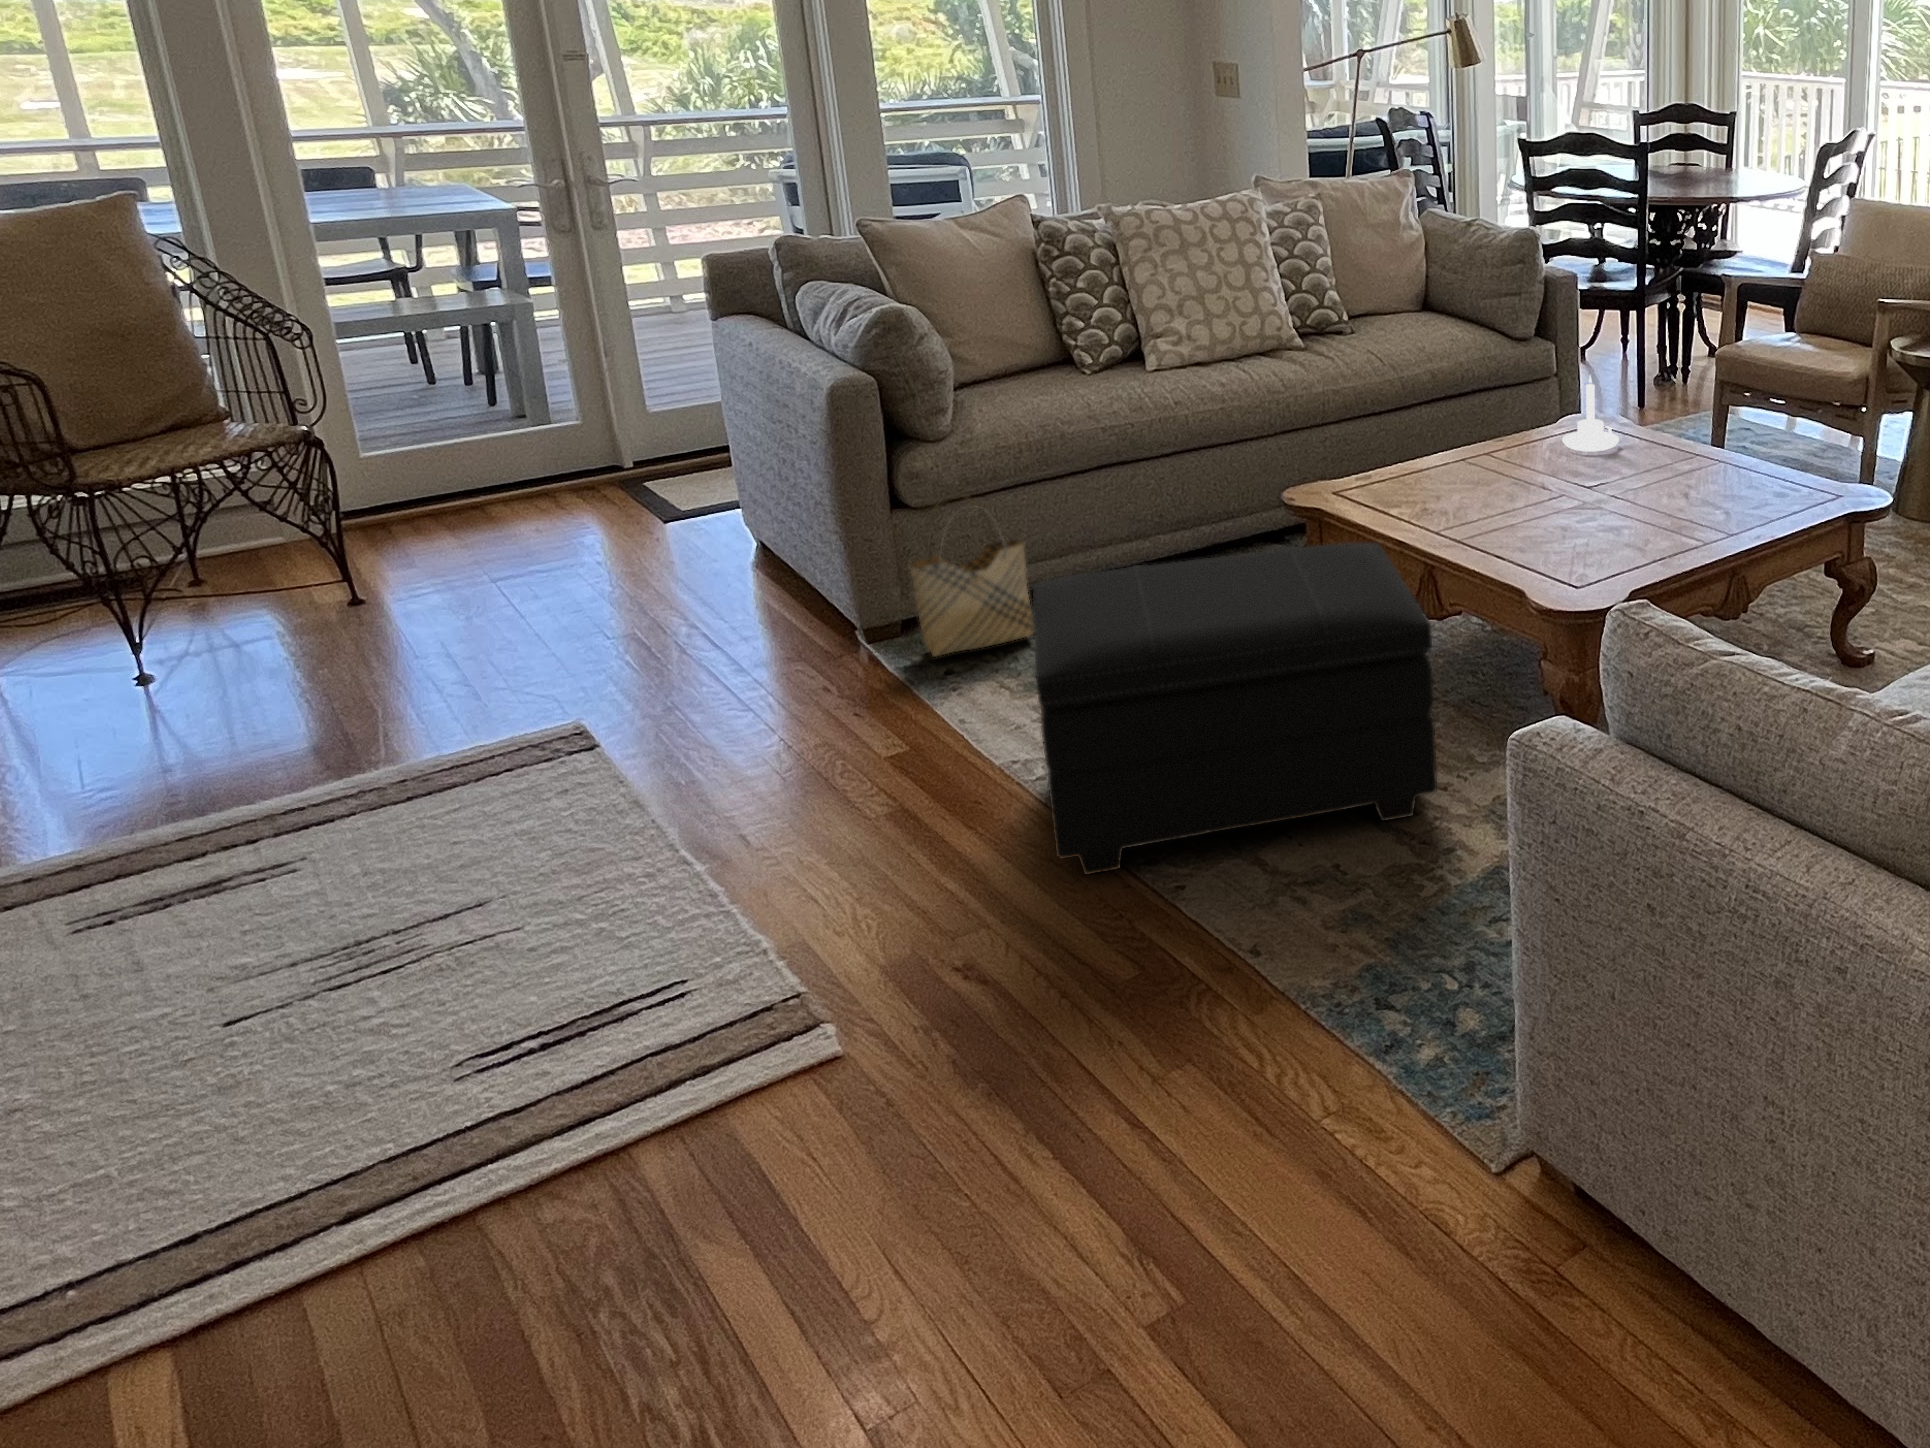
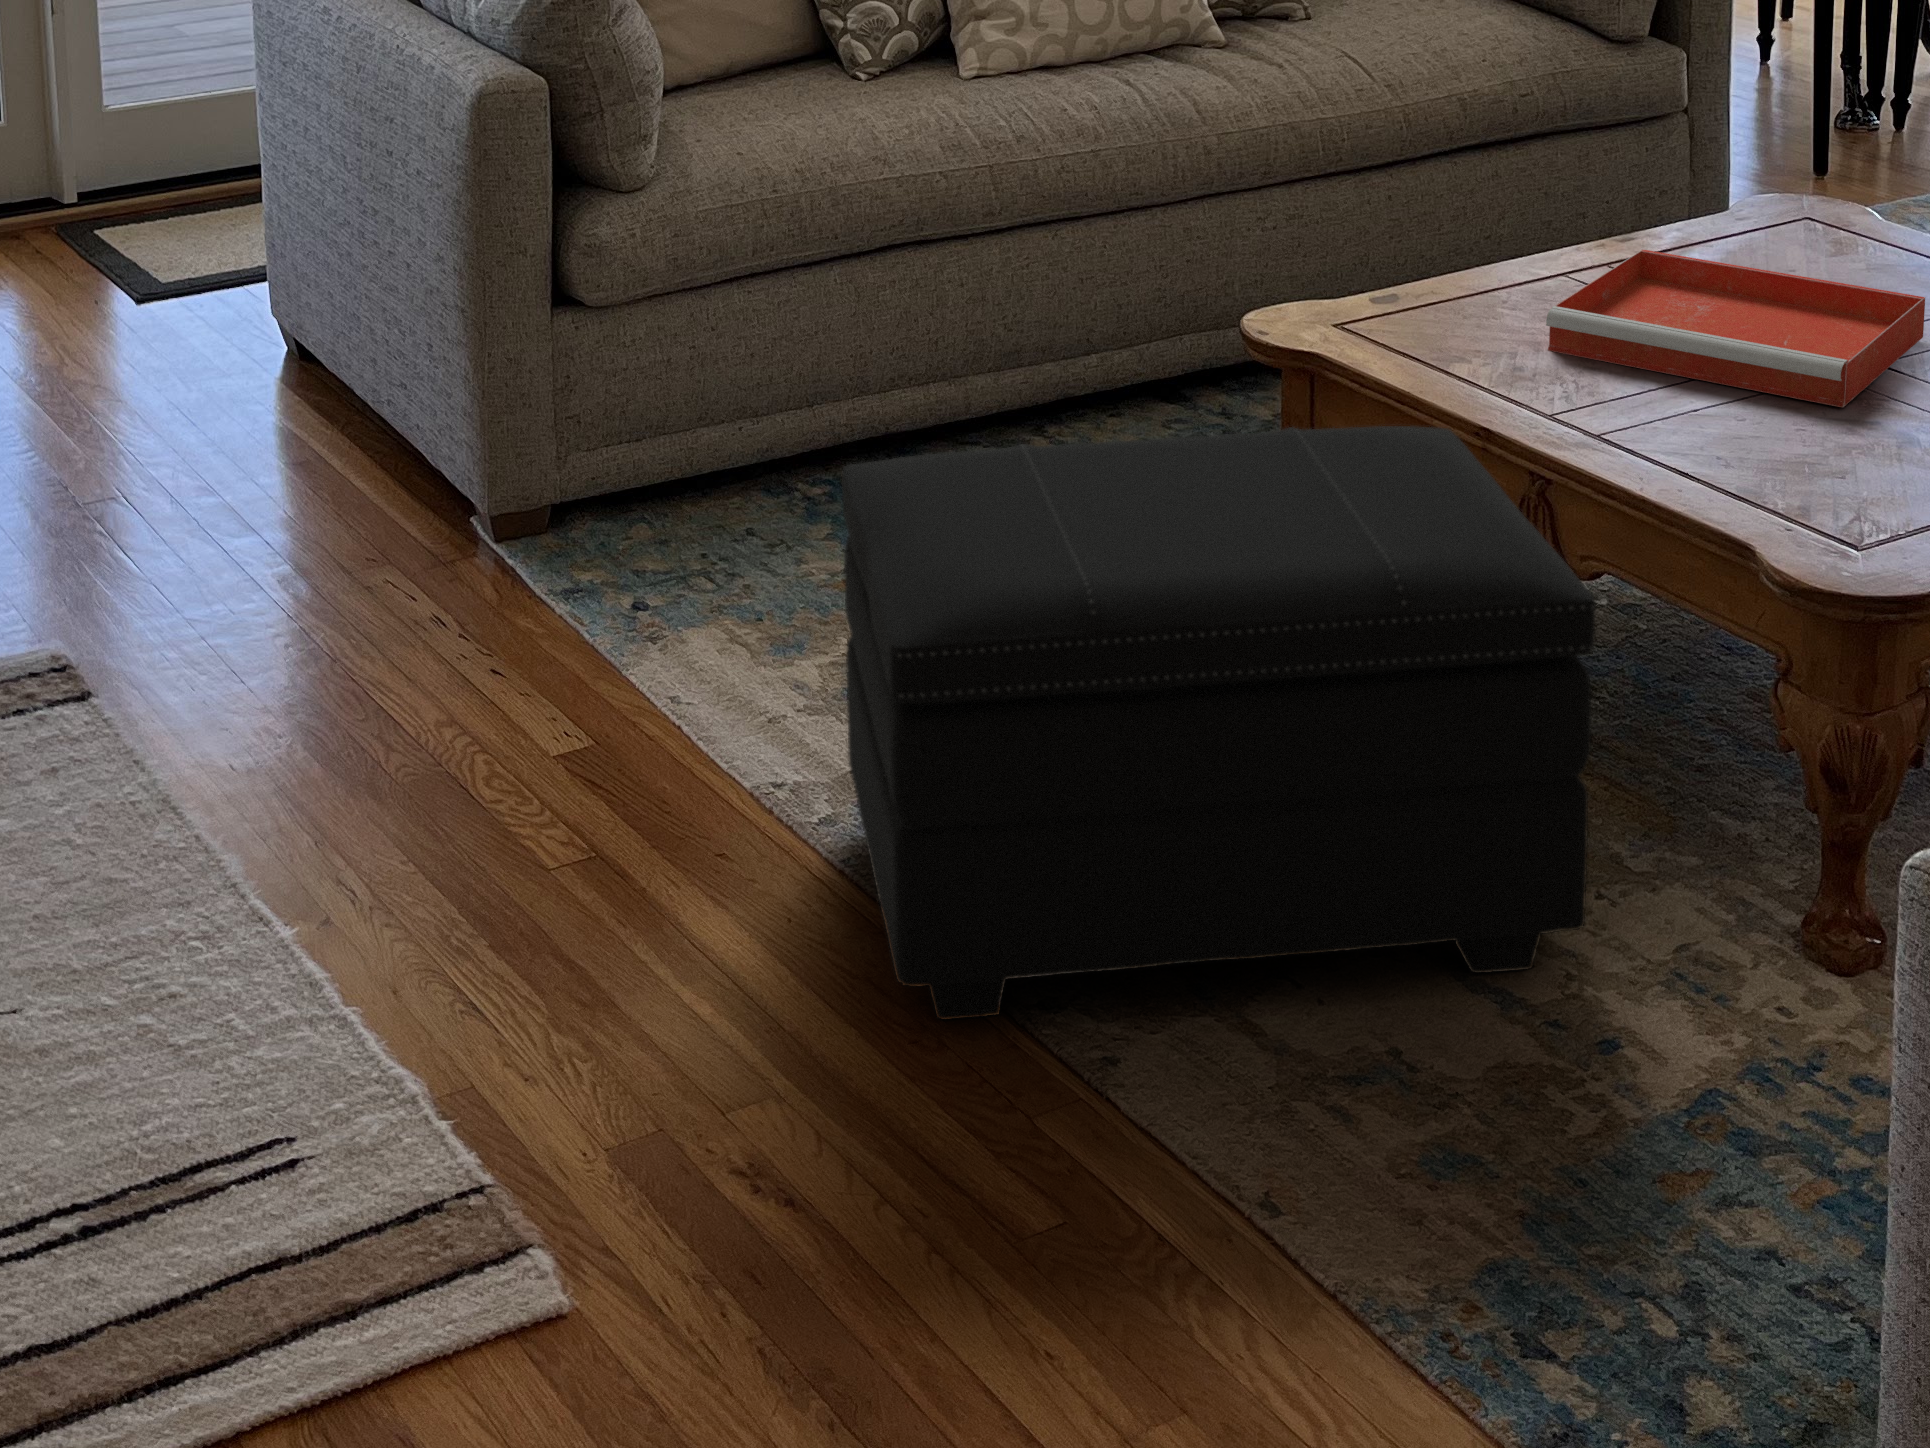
candle holder: present [1562,375,1619,452] -> none [1753,118,1867,268]
tray: none [1440,446,1636,520] -> present [1546,249,1925,407]
woven basket: present [908,495,1033,657] -> none [576,285,773,576]

